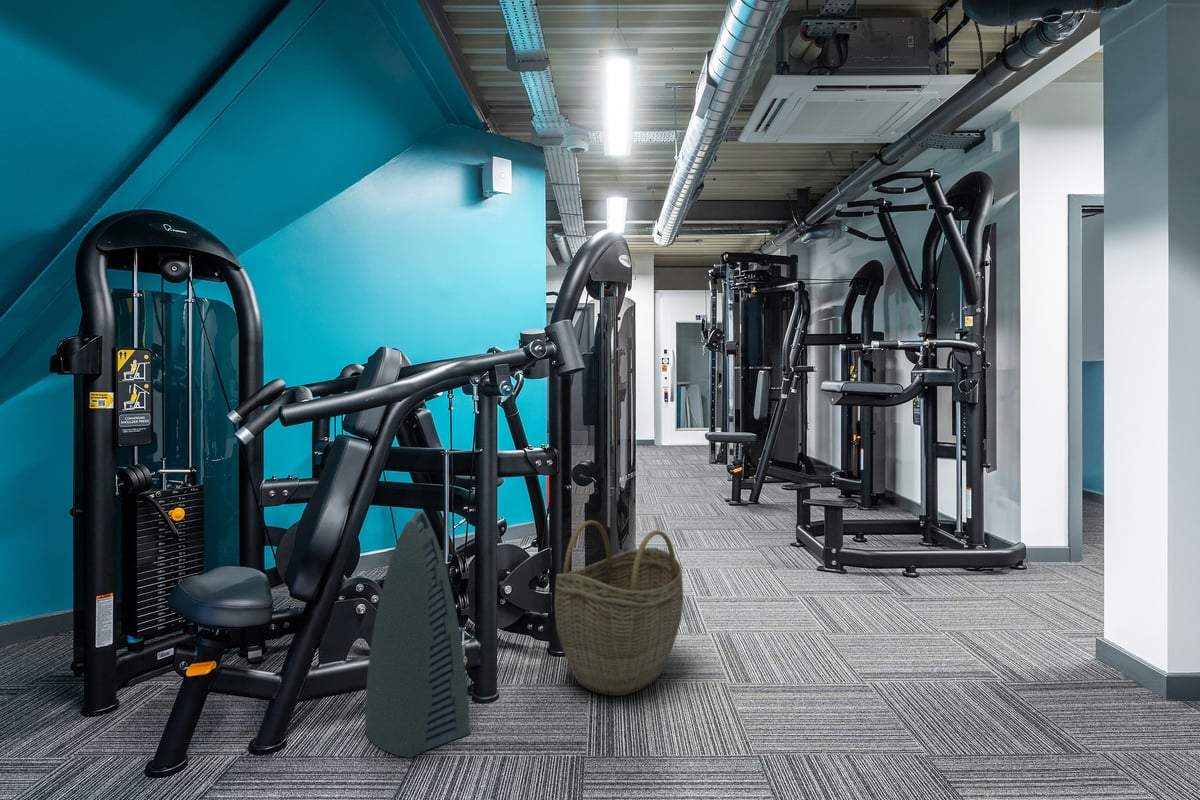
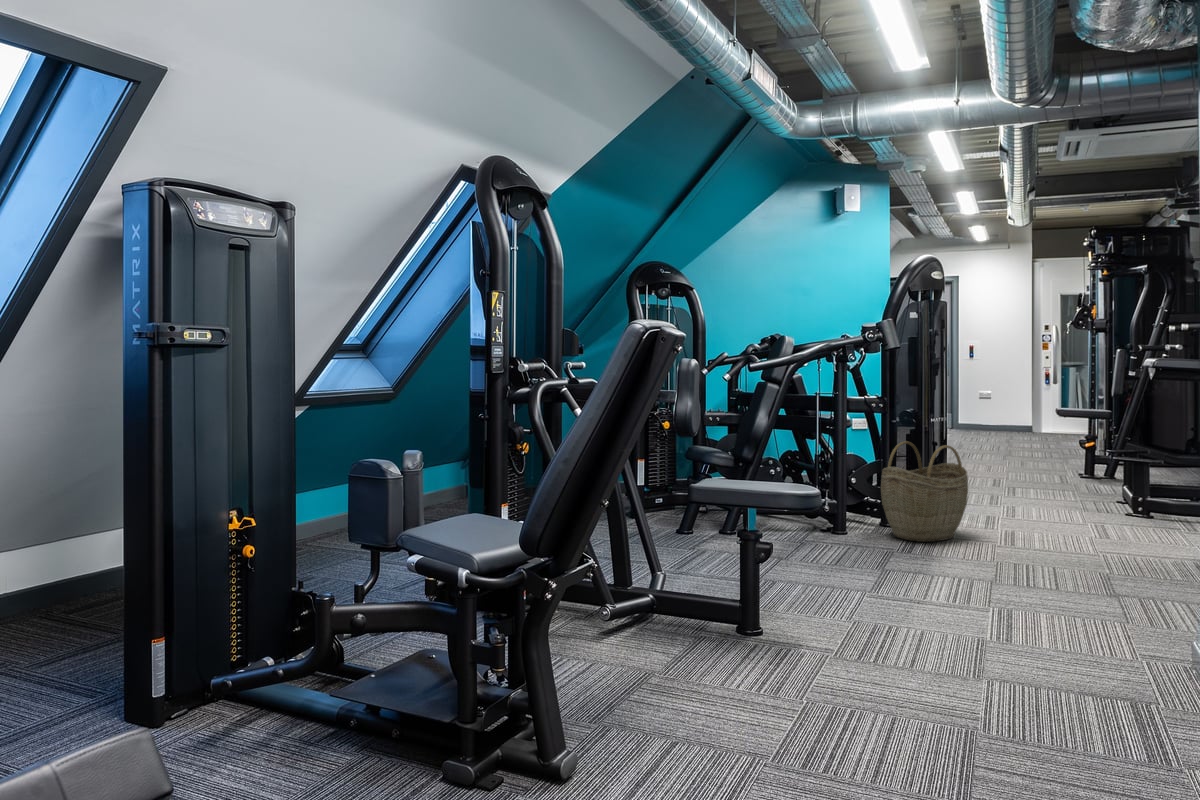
air purifier: present [365,511,470,758] -> none [773,424,829,545]

